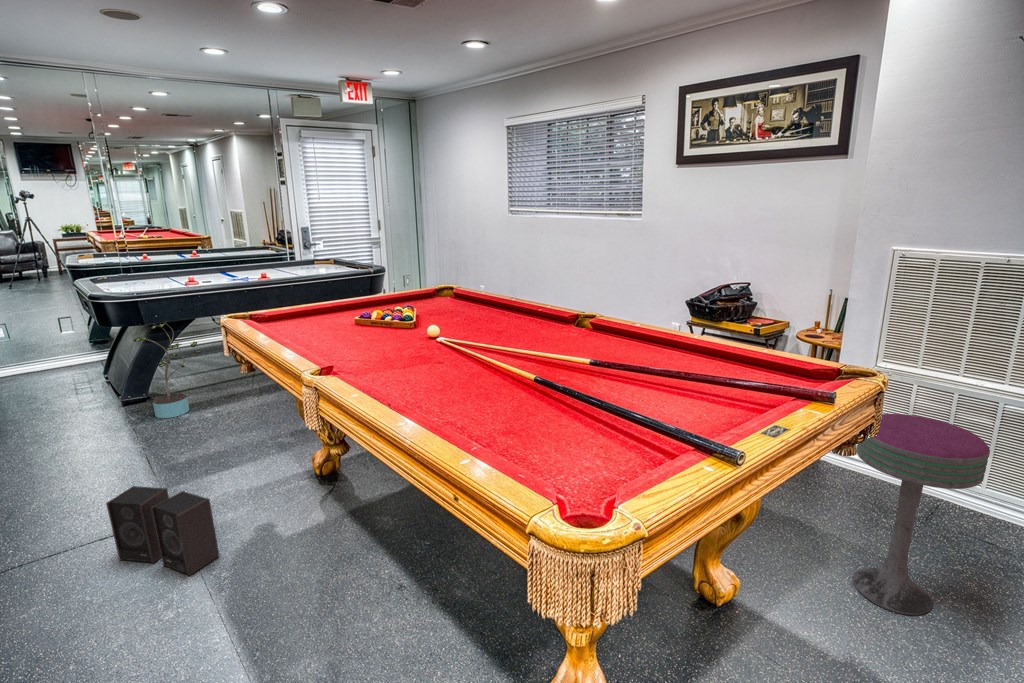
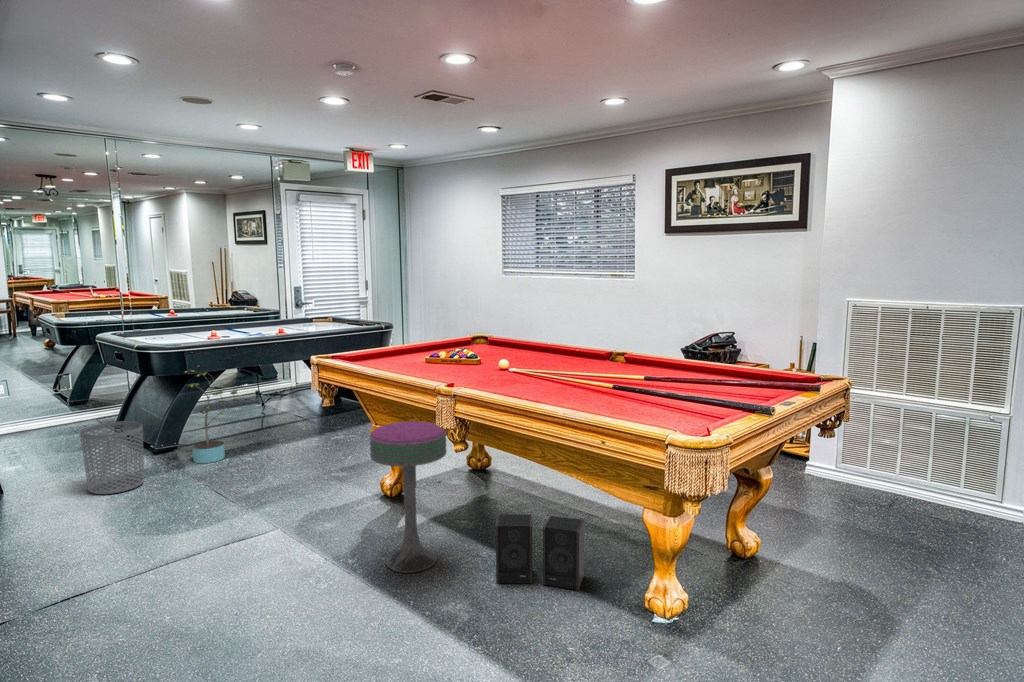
waste bin: none [7,378,89,456] -> present [80,421,144,494]
bar stool: present [853,414,990,615] -> present [370,421,447,573]
speaker: present [106,486,219,575] -> present [496,514,585,590]

